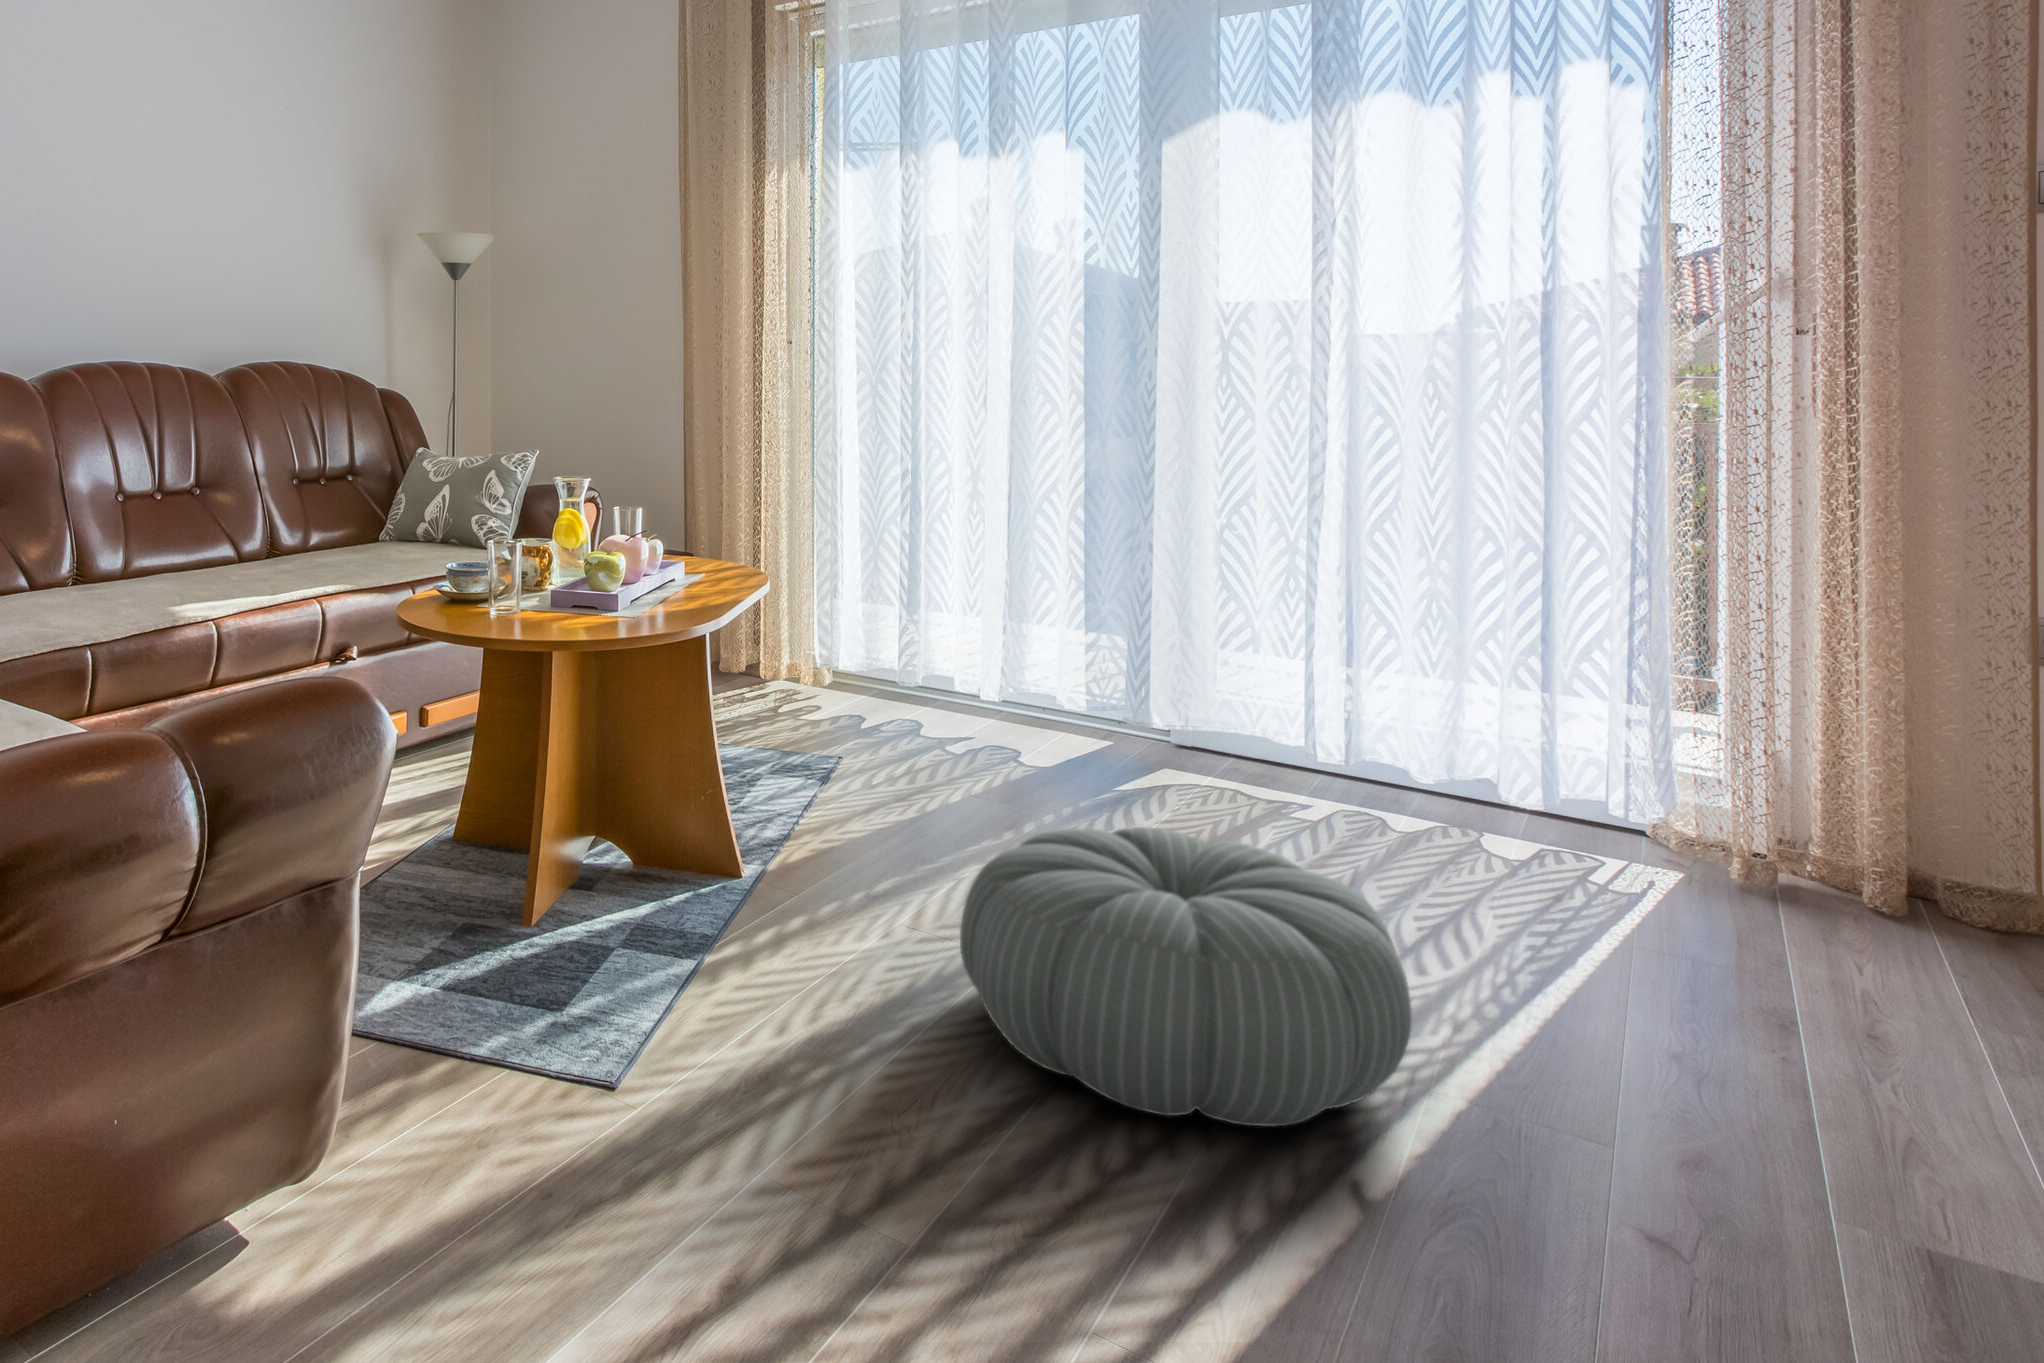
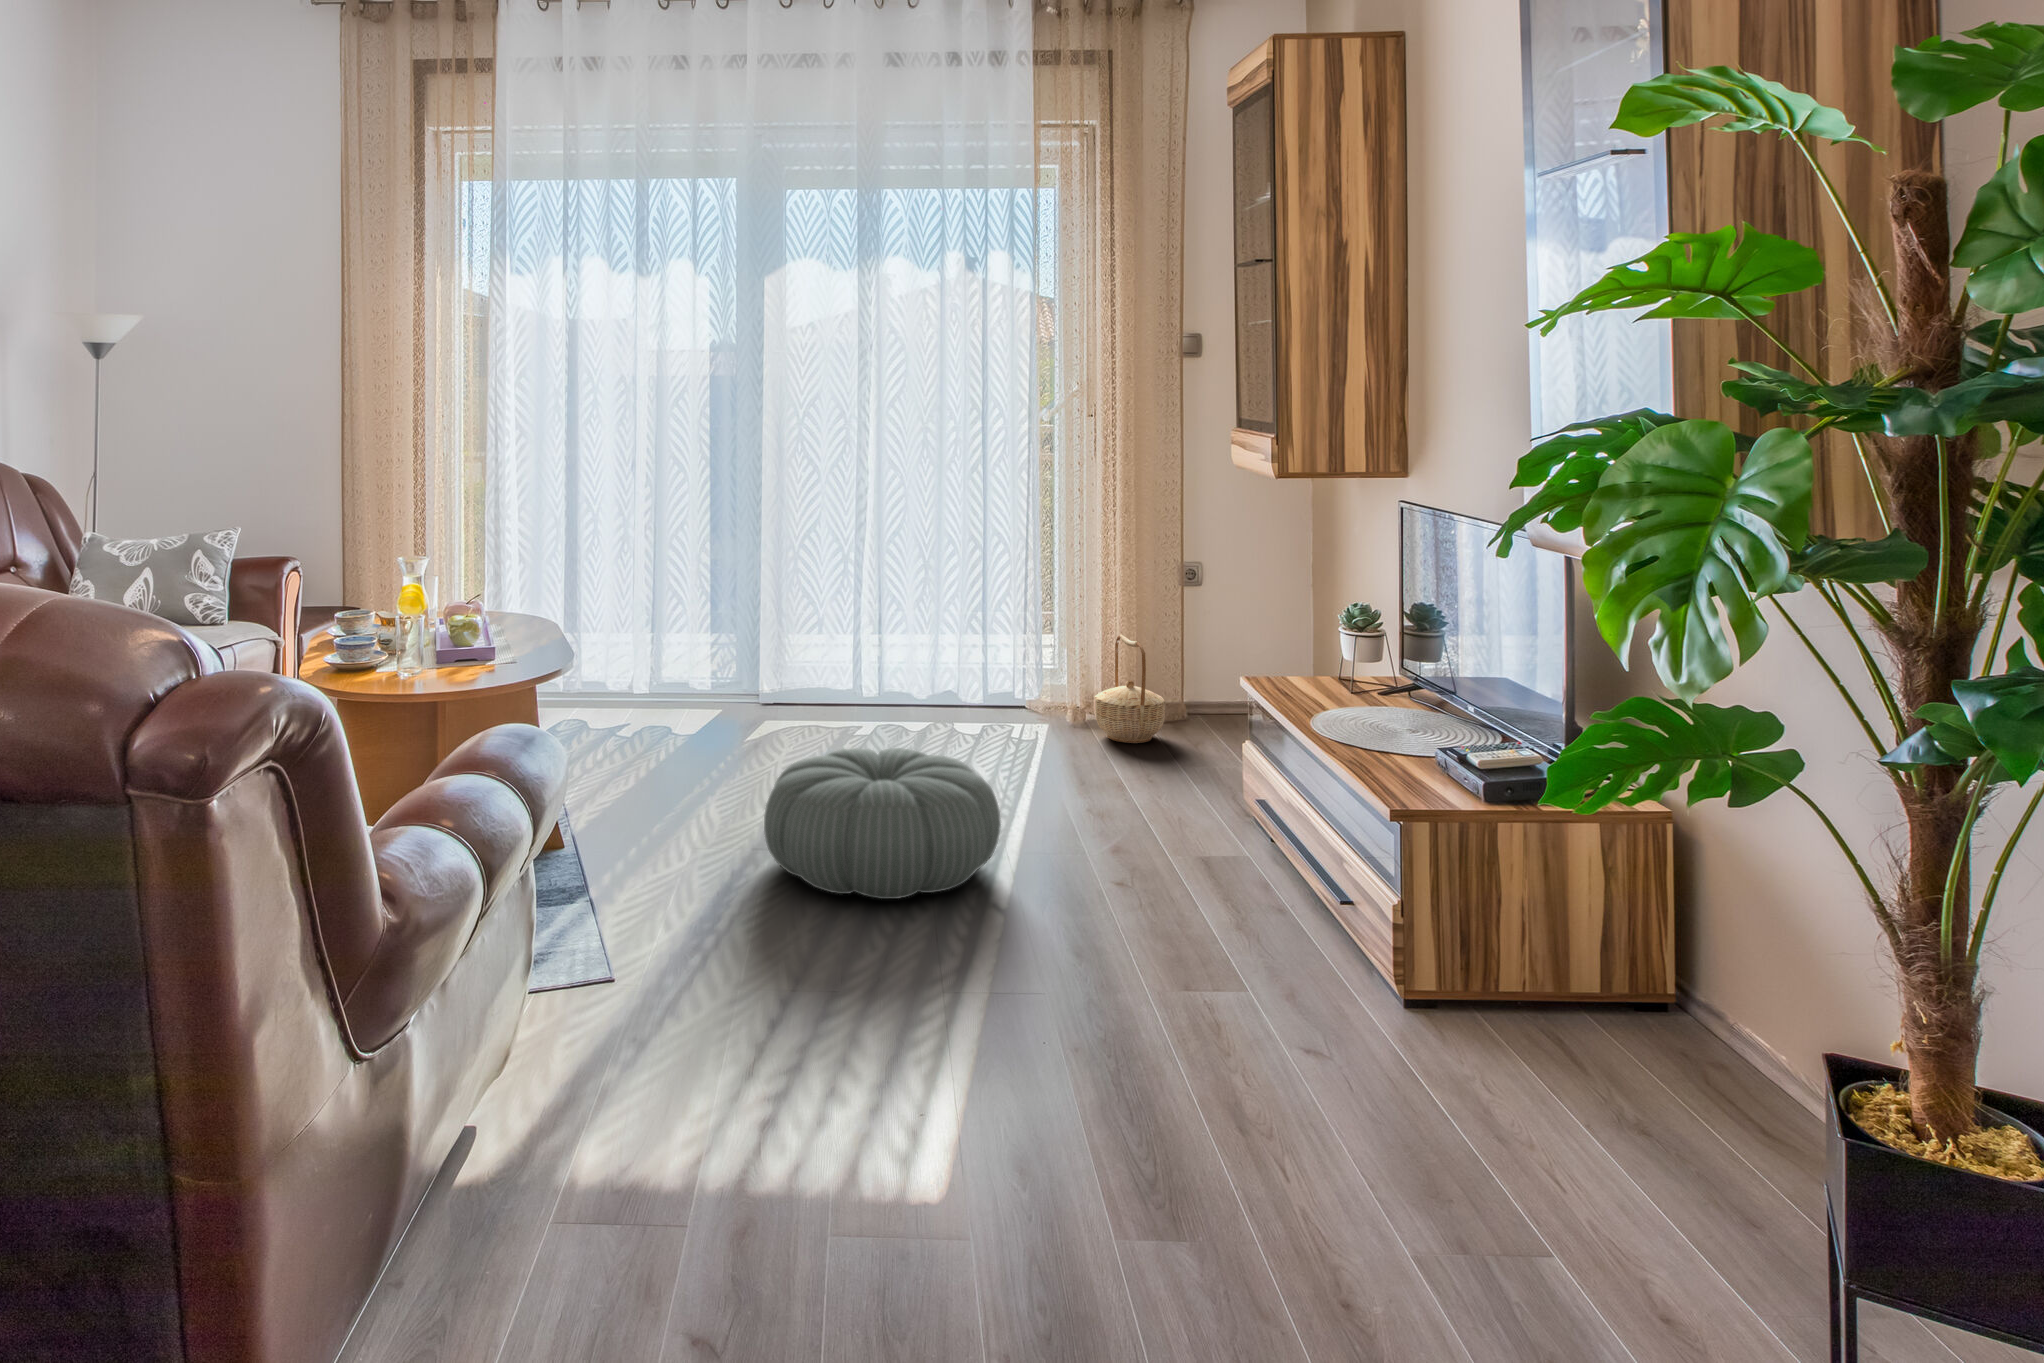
basket: none [1782,731,1960,946] -> present [1094,635,1165,743]

